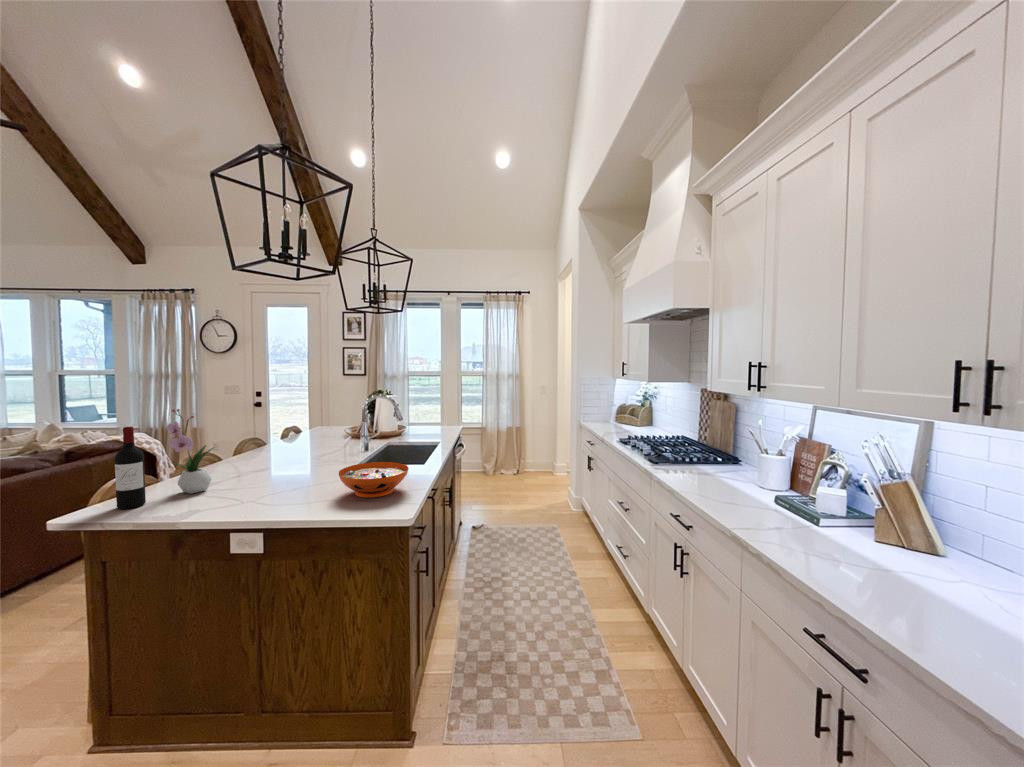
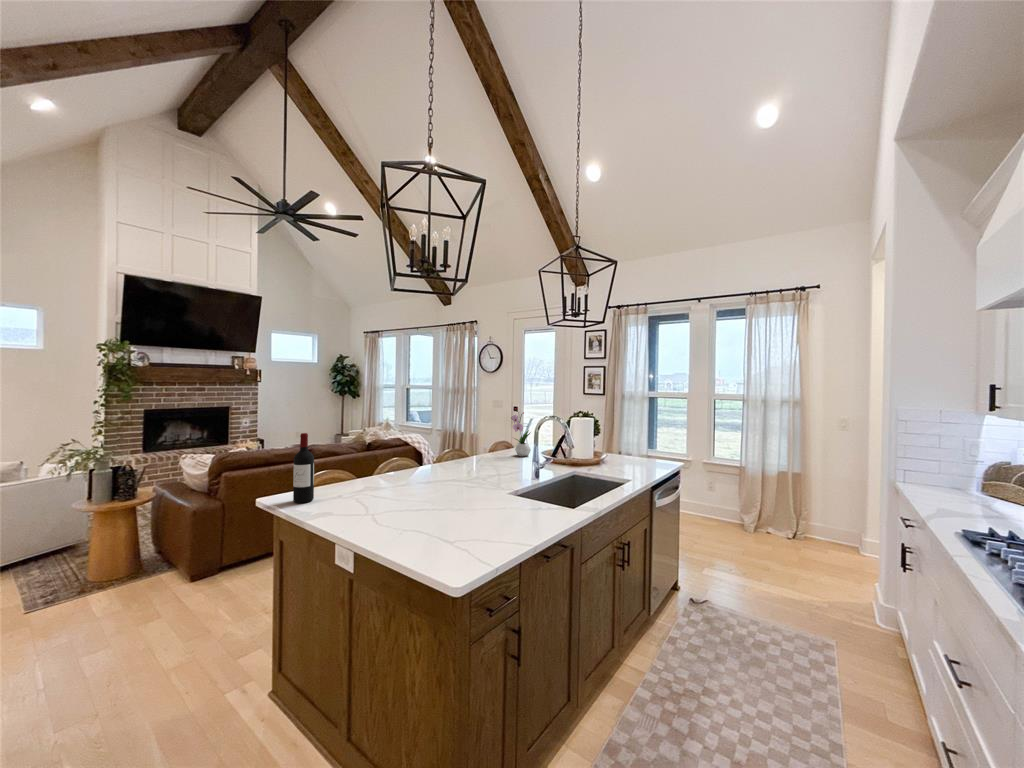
flower arrangement: present [167,409,213,494] -> present [512,408,531,456]
decorative bowl: present [339,462,408,497] -> none [430,499,511,545]

